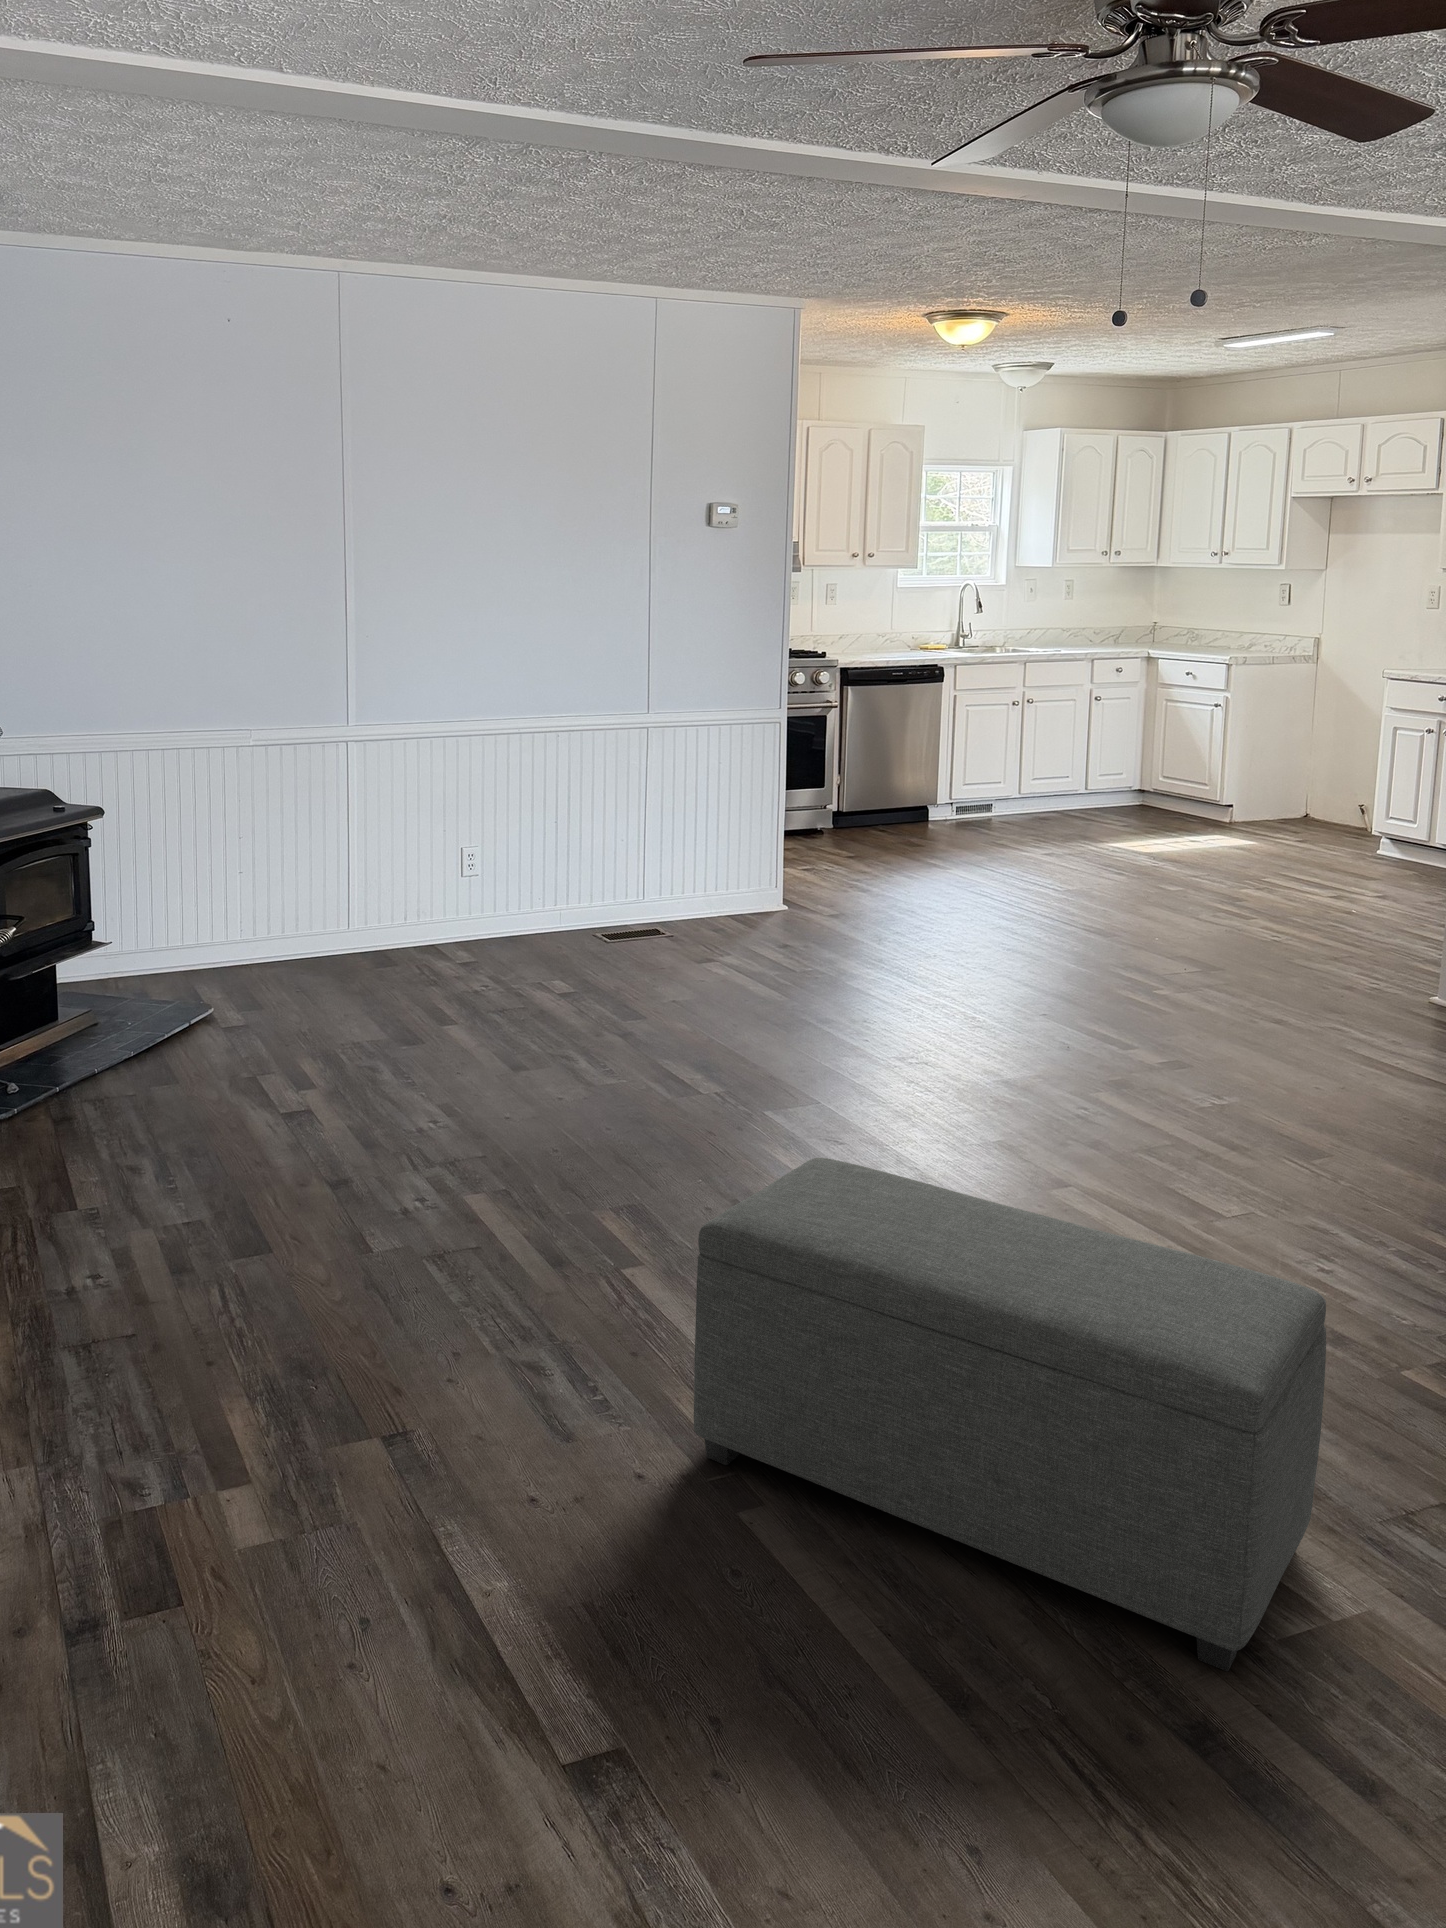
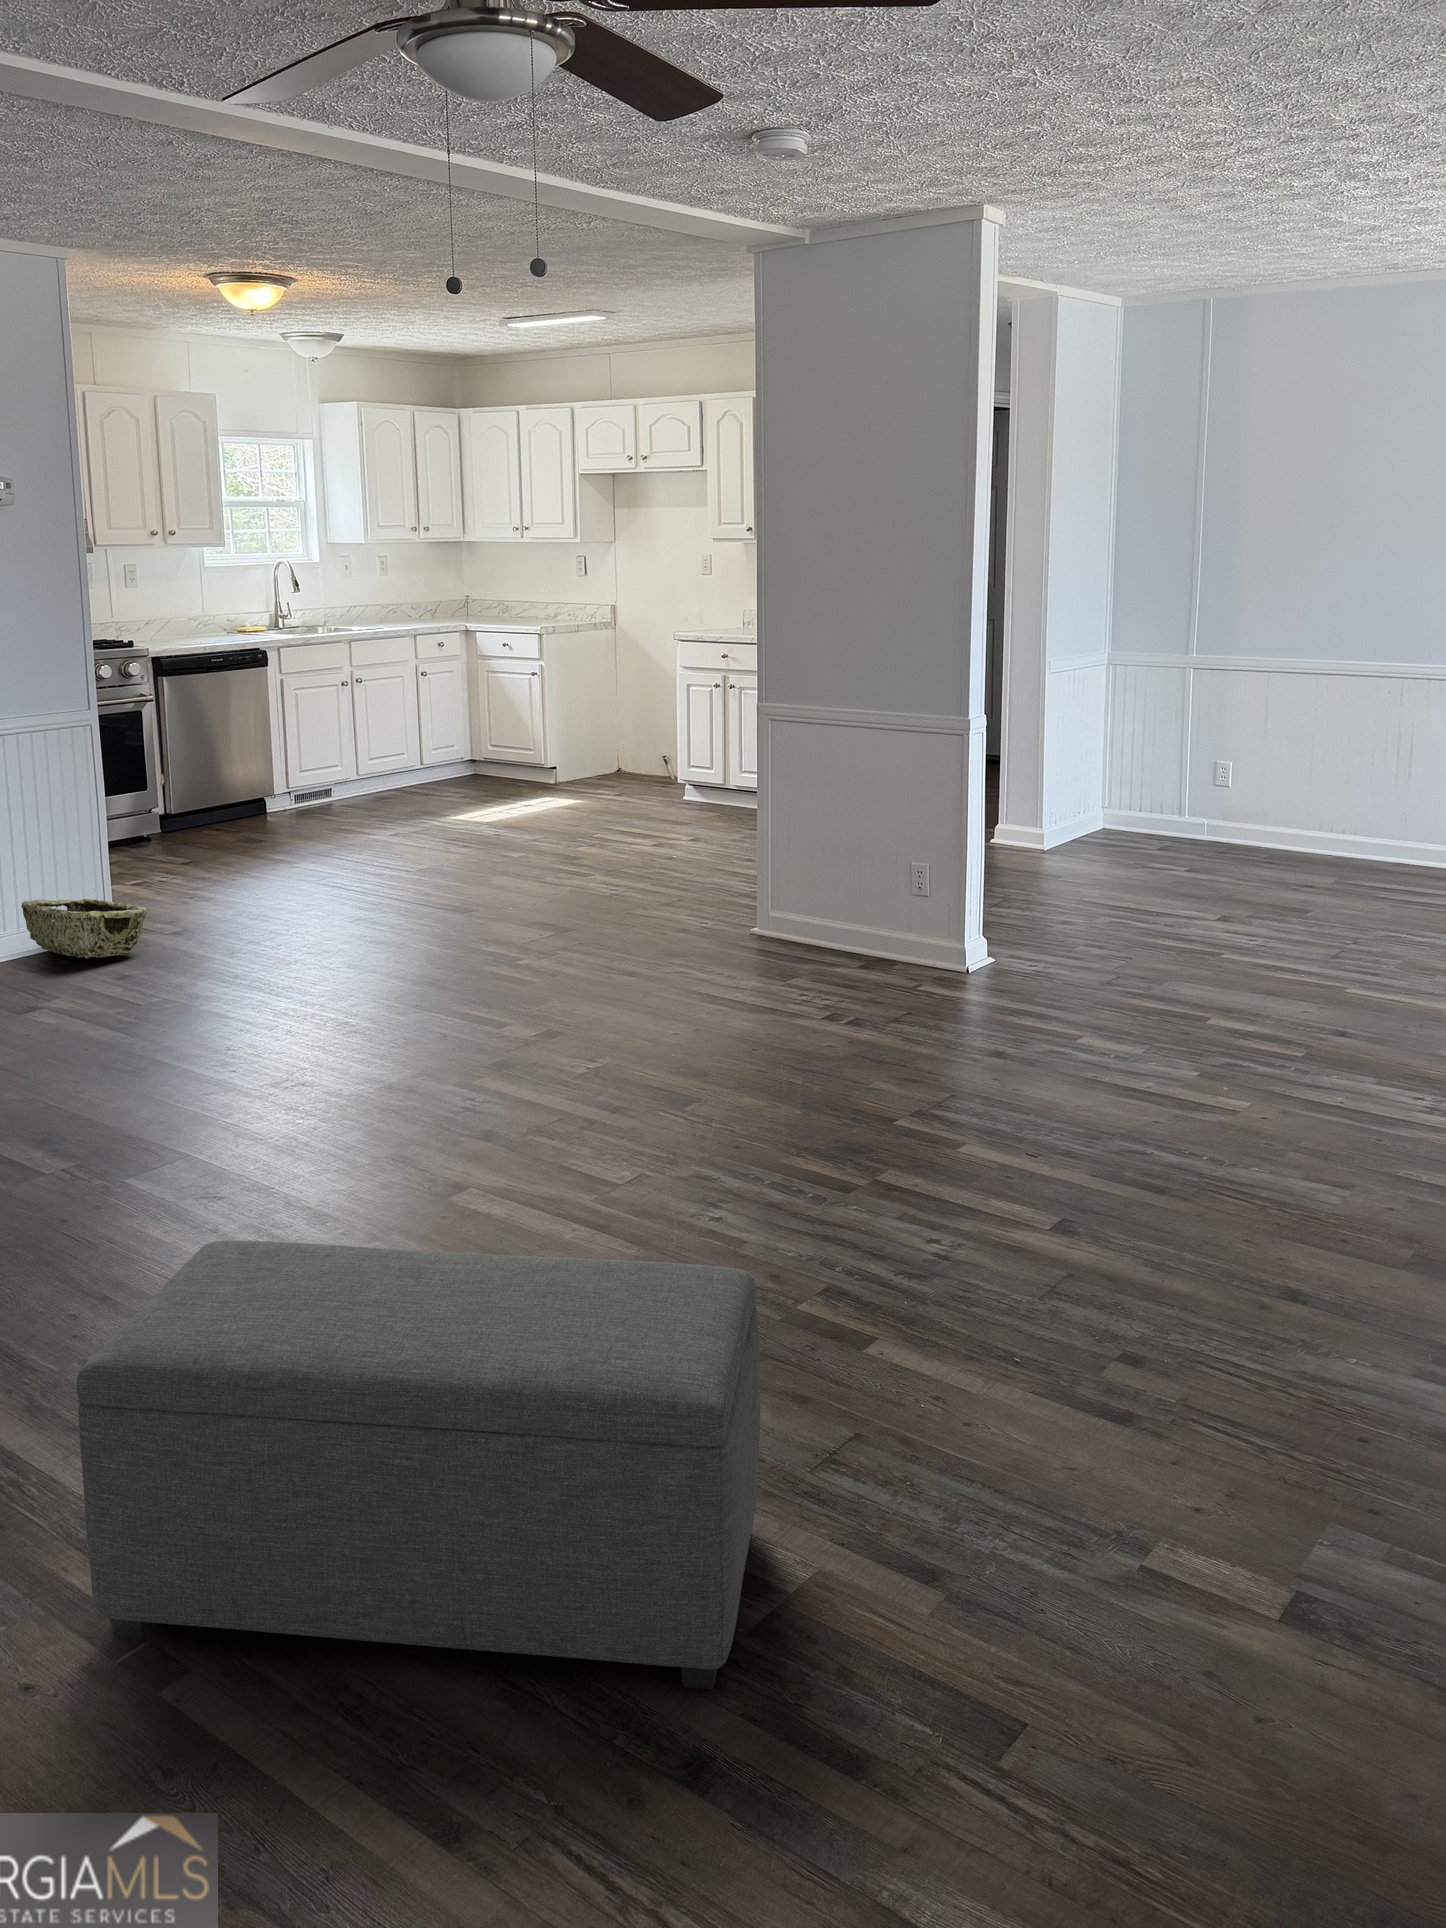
woven basket: none [704,874,807,934] -> present [21,899,147,959]

